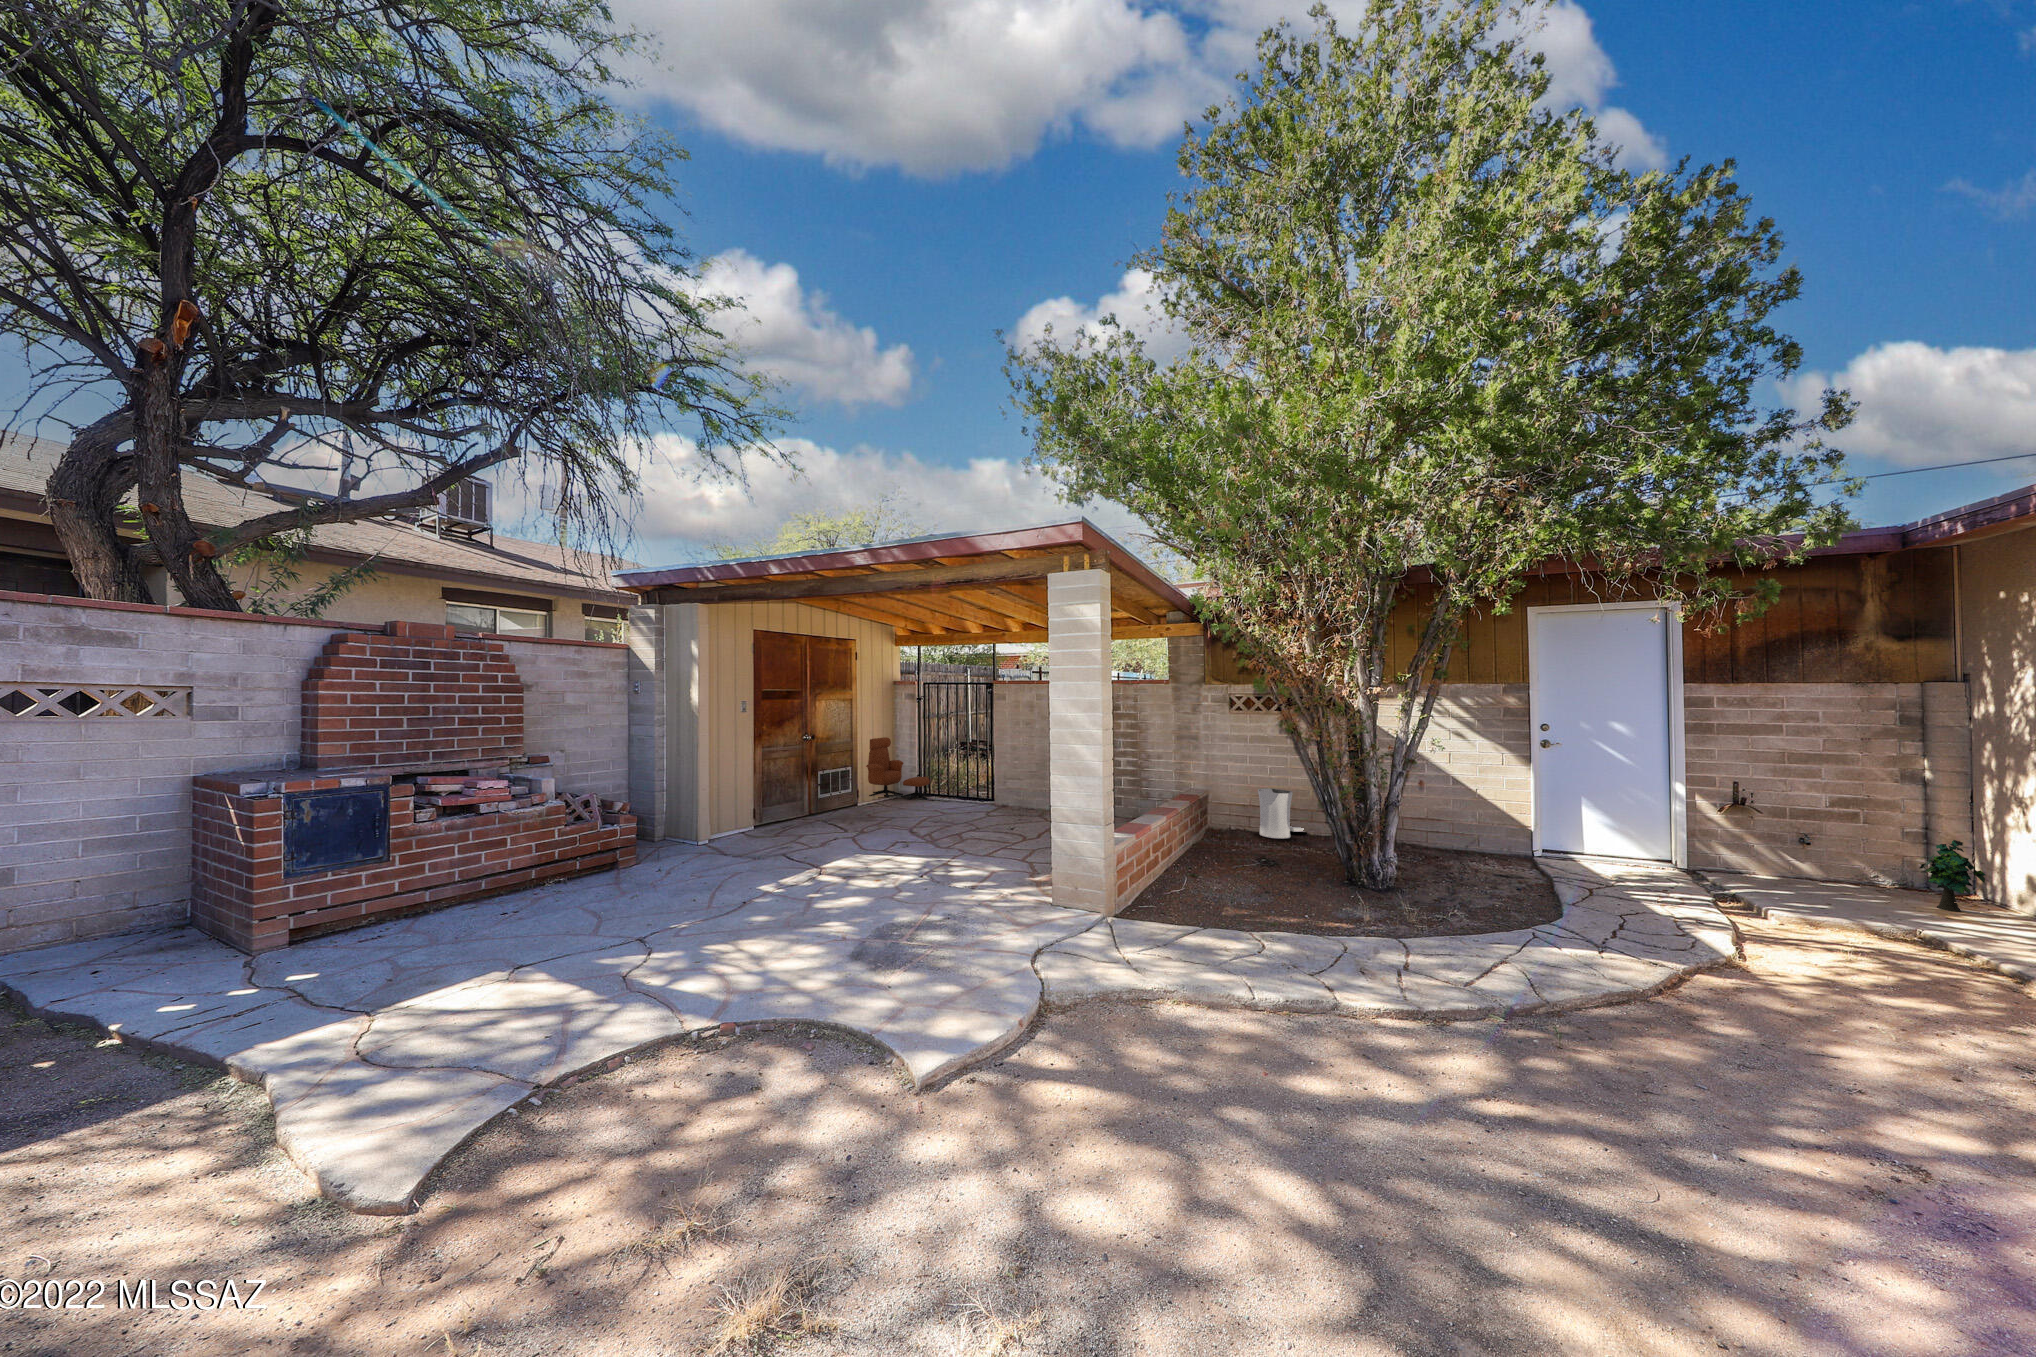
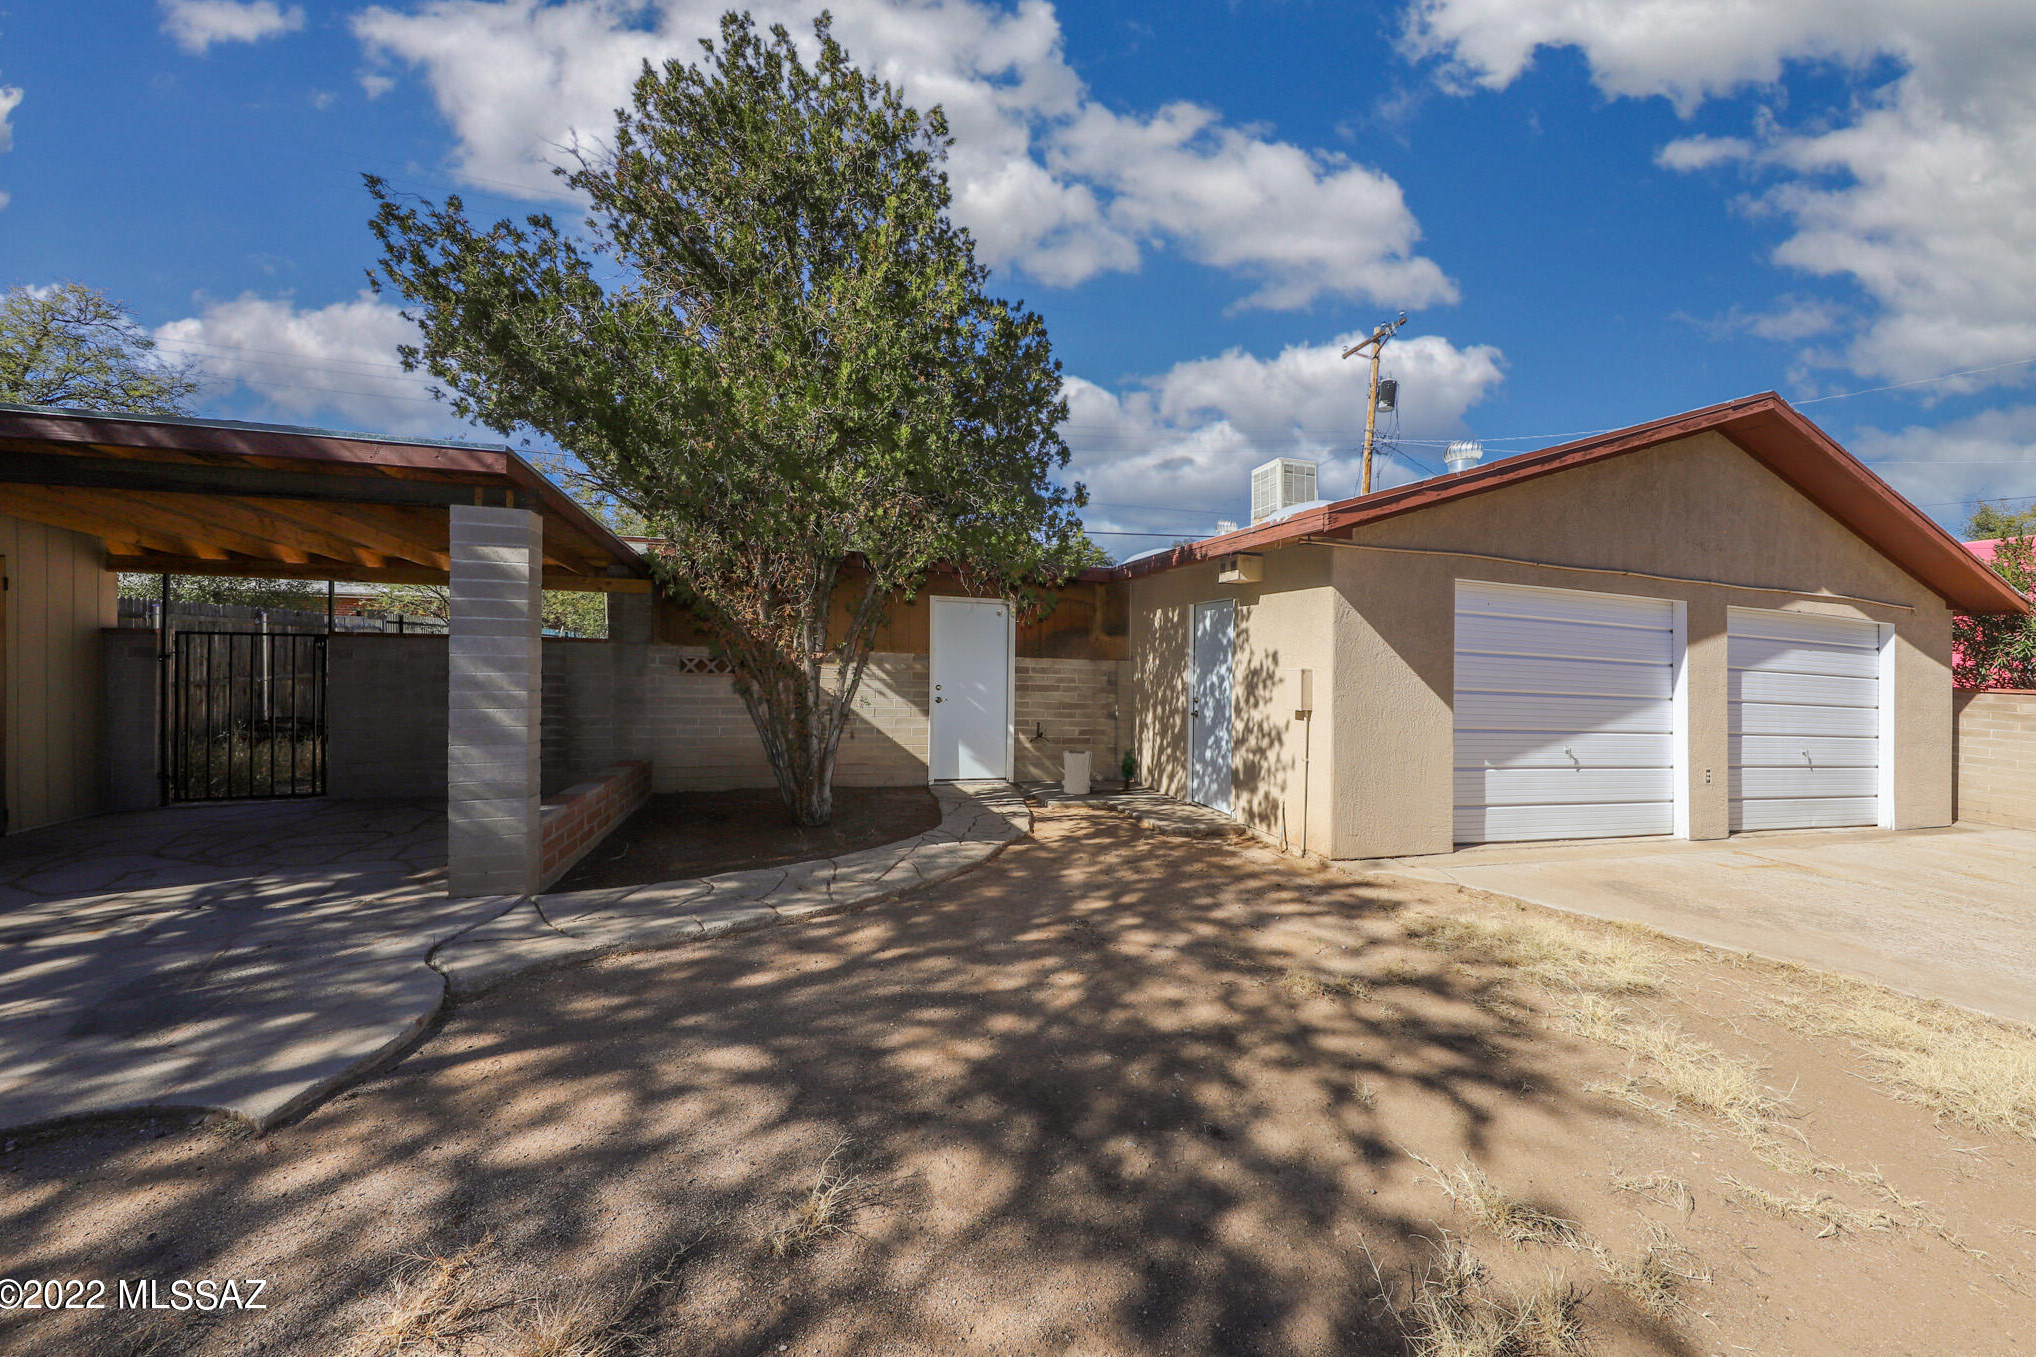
lounge chair: present [866,737,931,800] -> none [38,722,194,821]
trash can: present [1258,788,1304,839] -> present [1062,751,1092,794]

